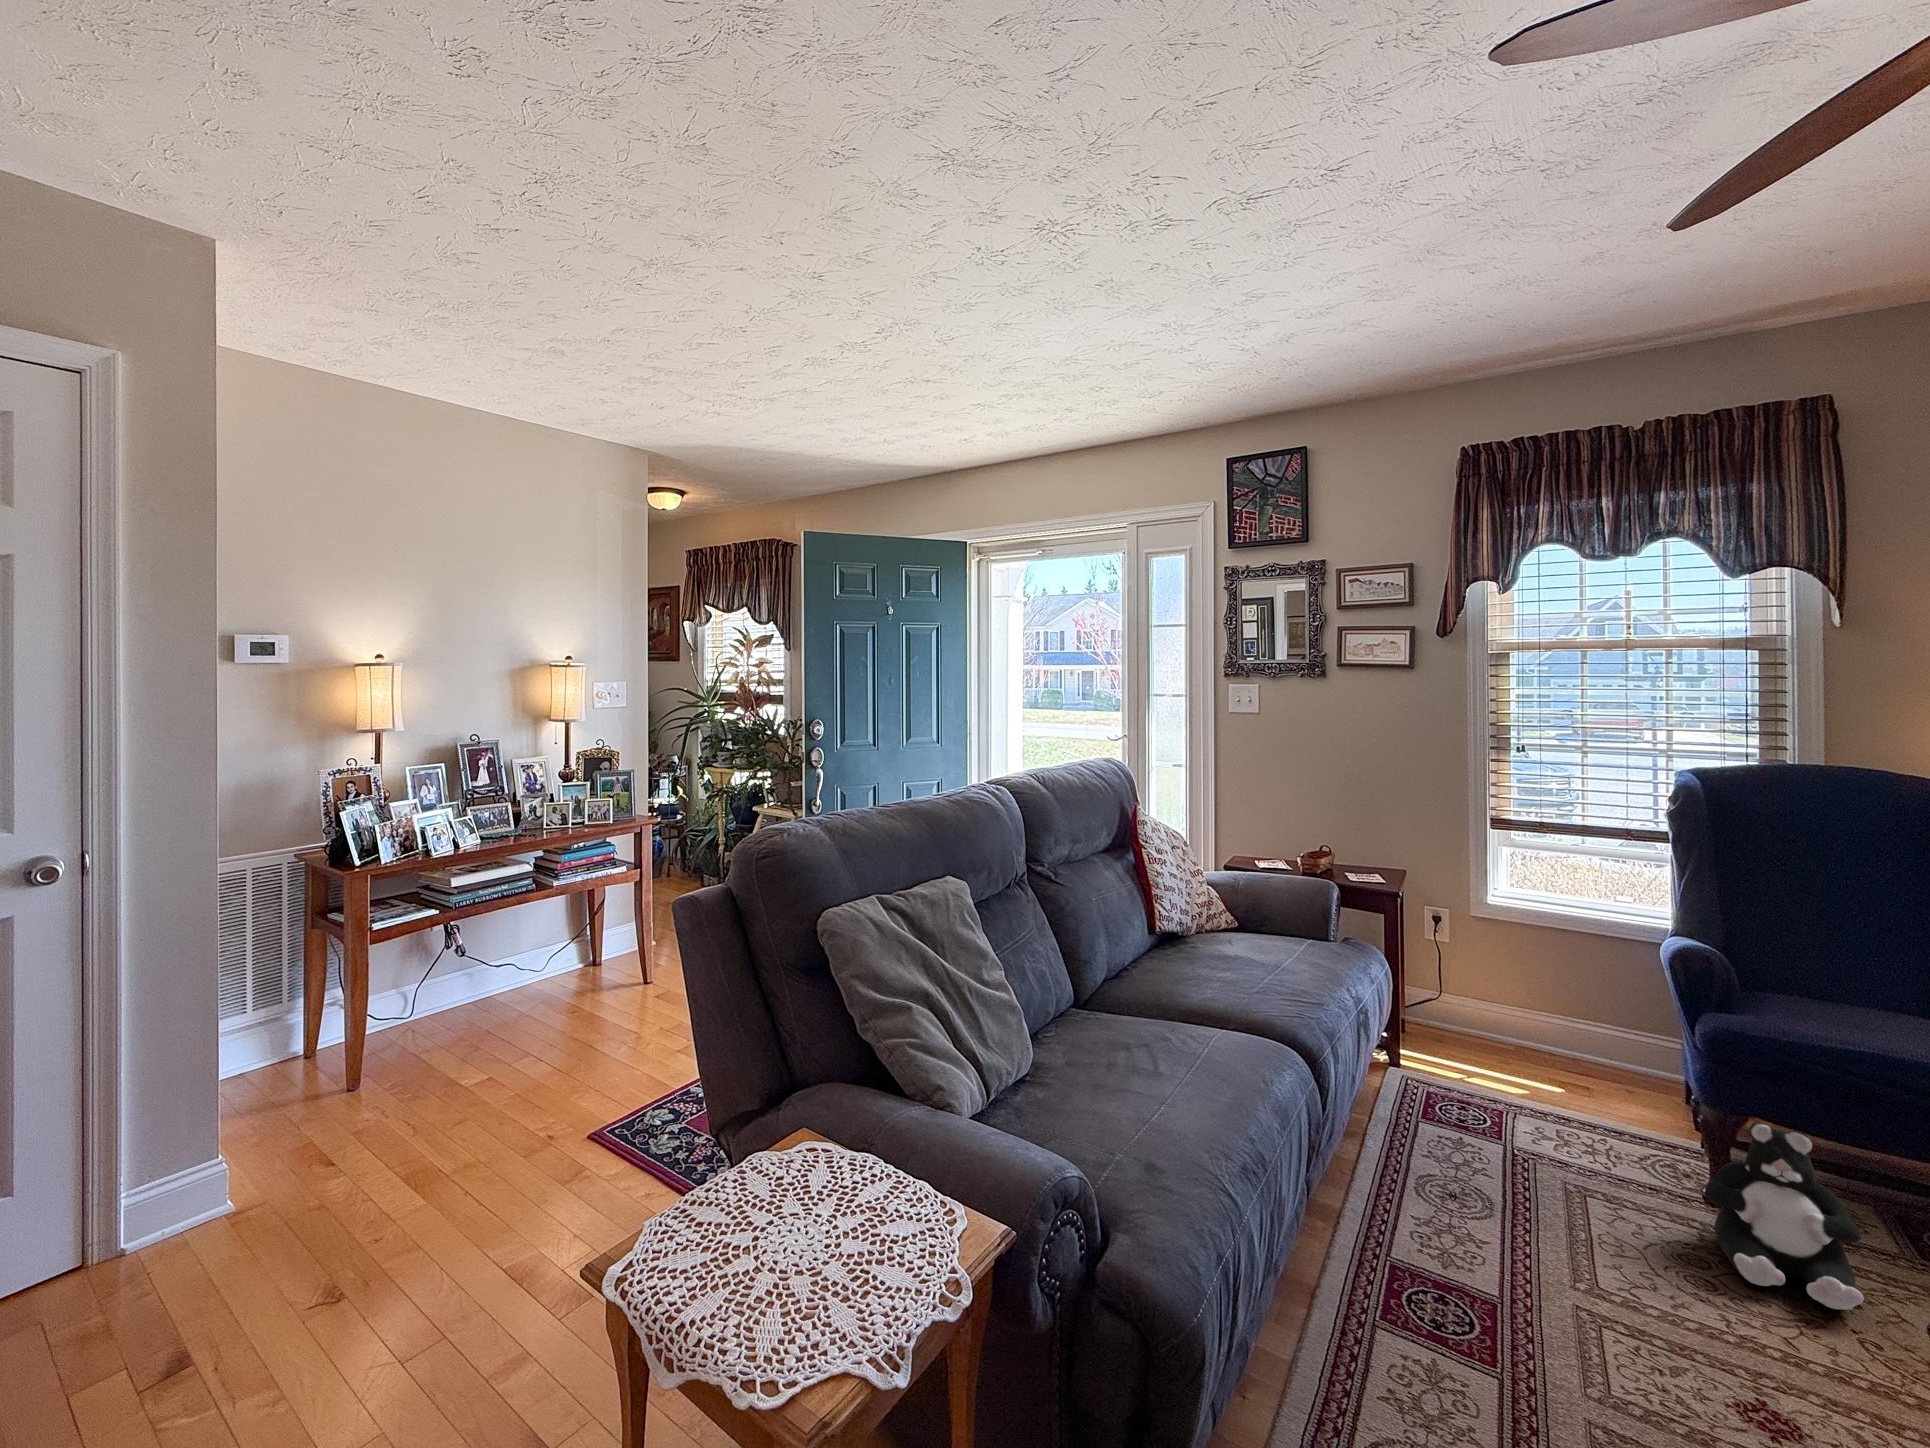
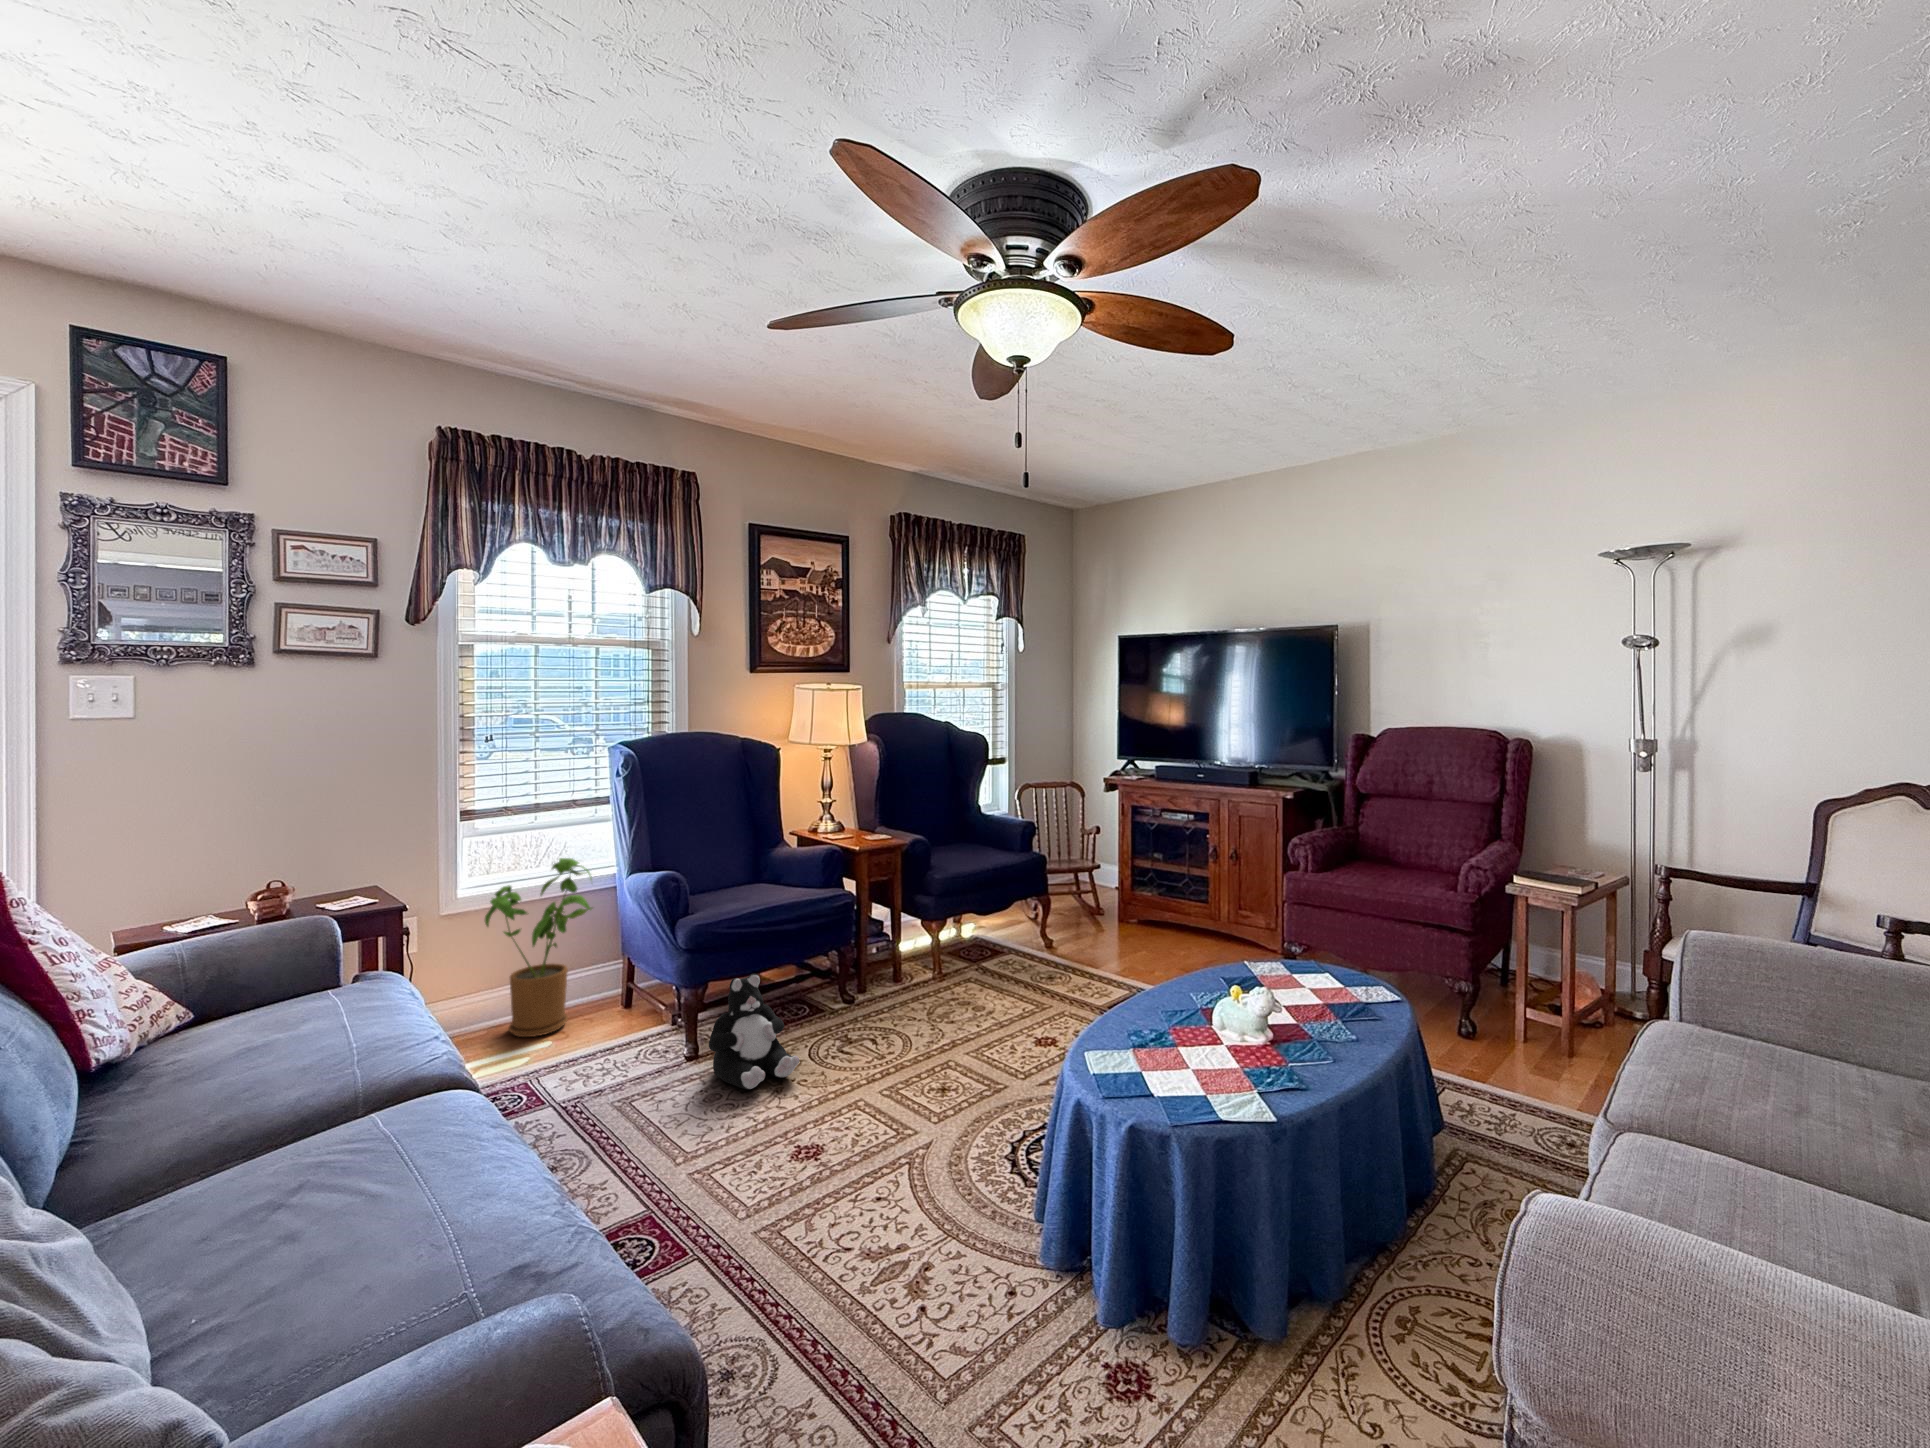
house plant: none [1506,894,1637,1085] -> present [485,858,592,1037]

